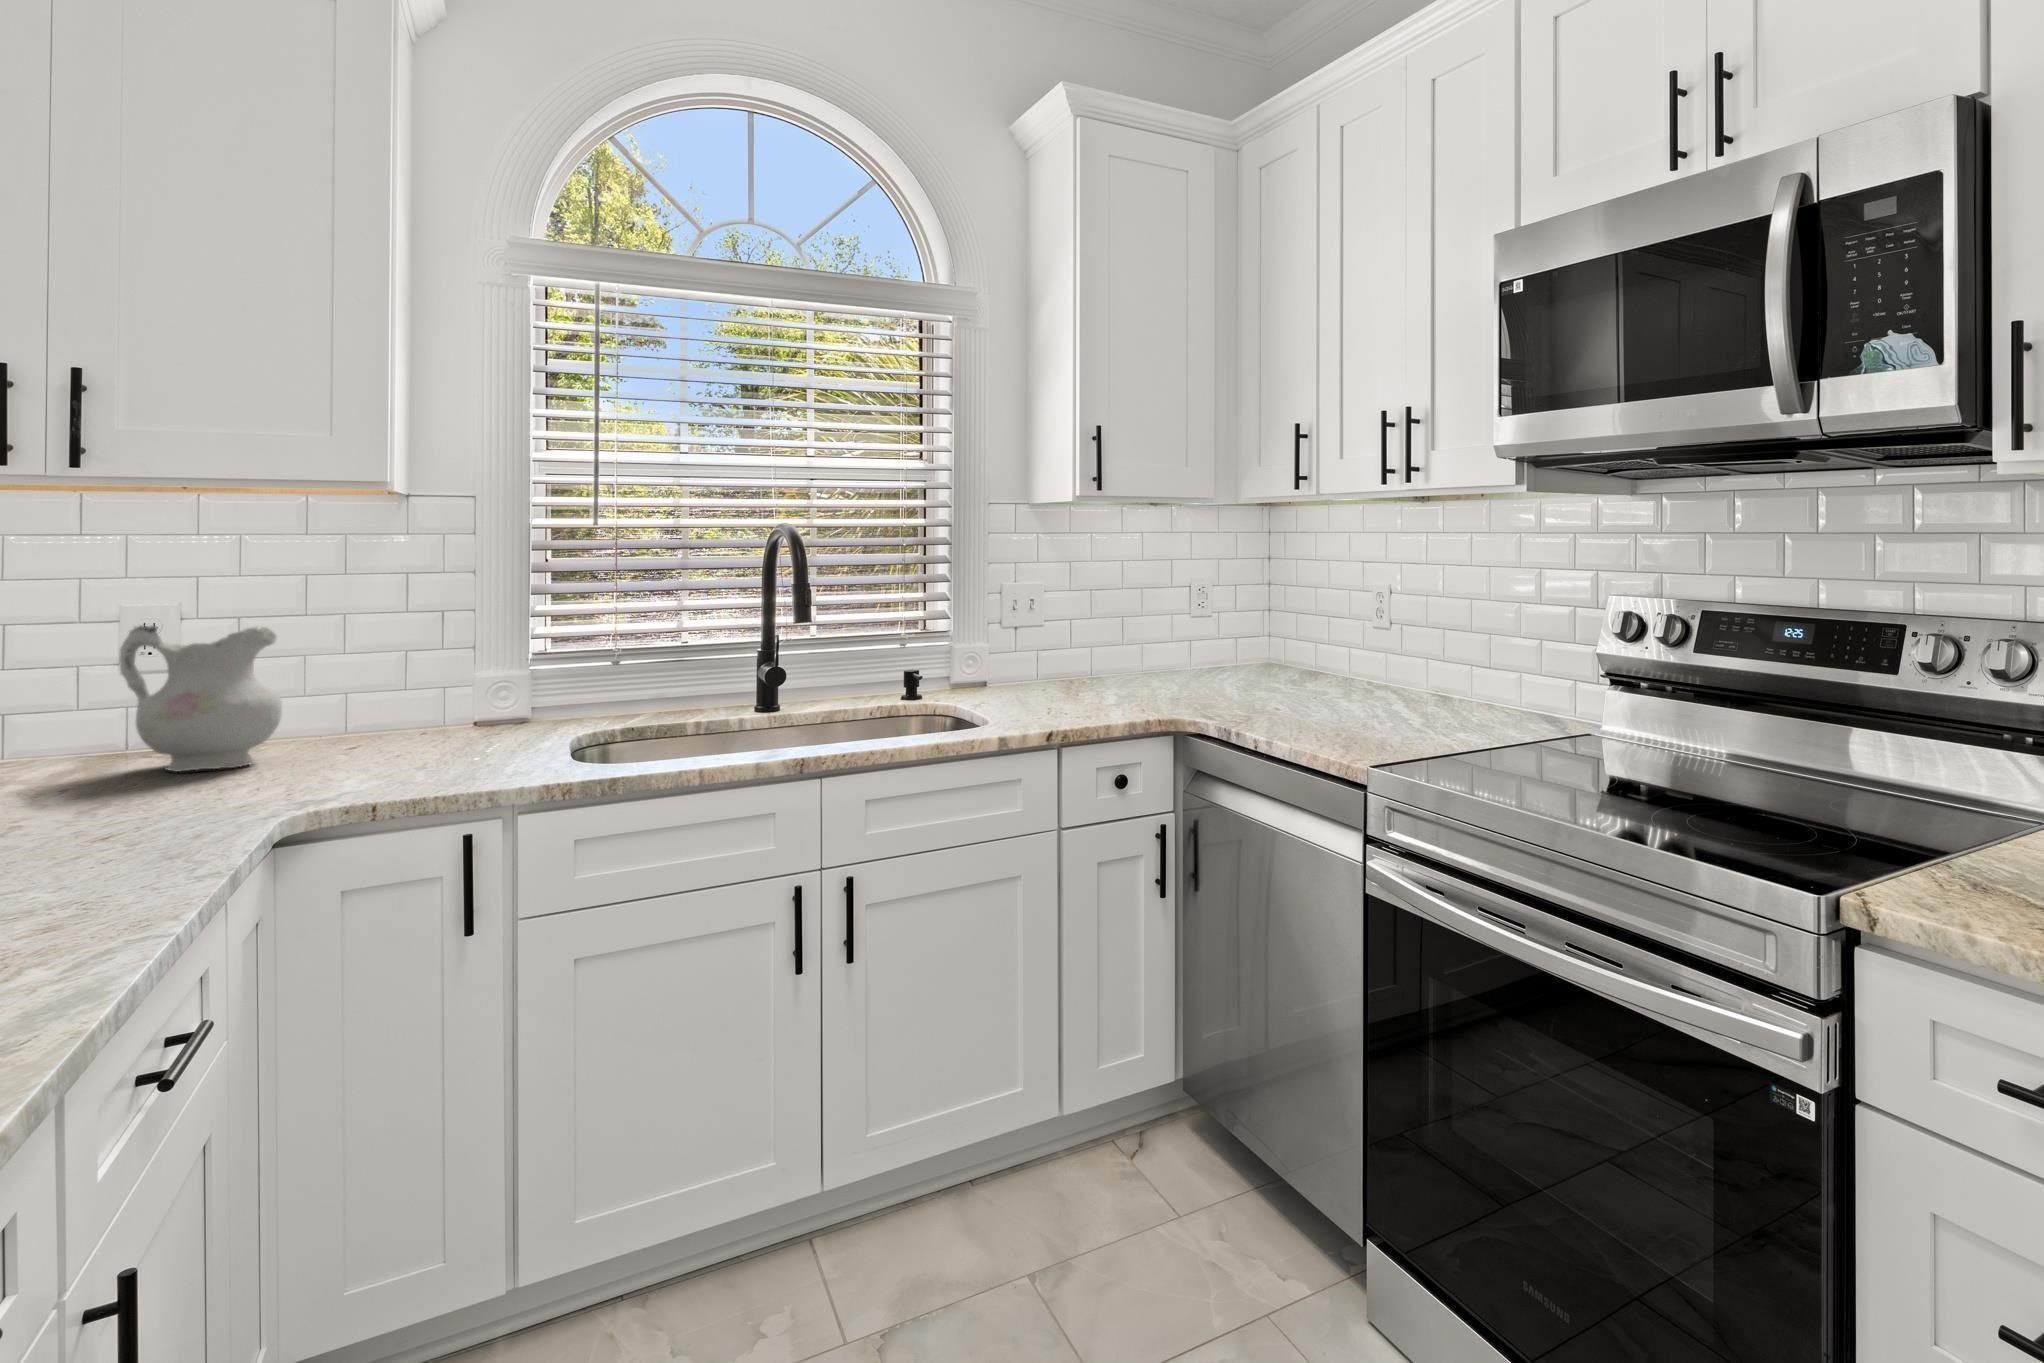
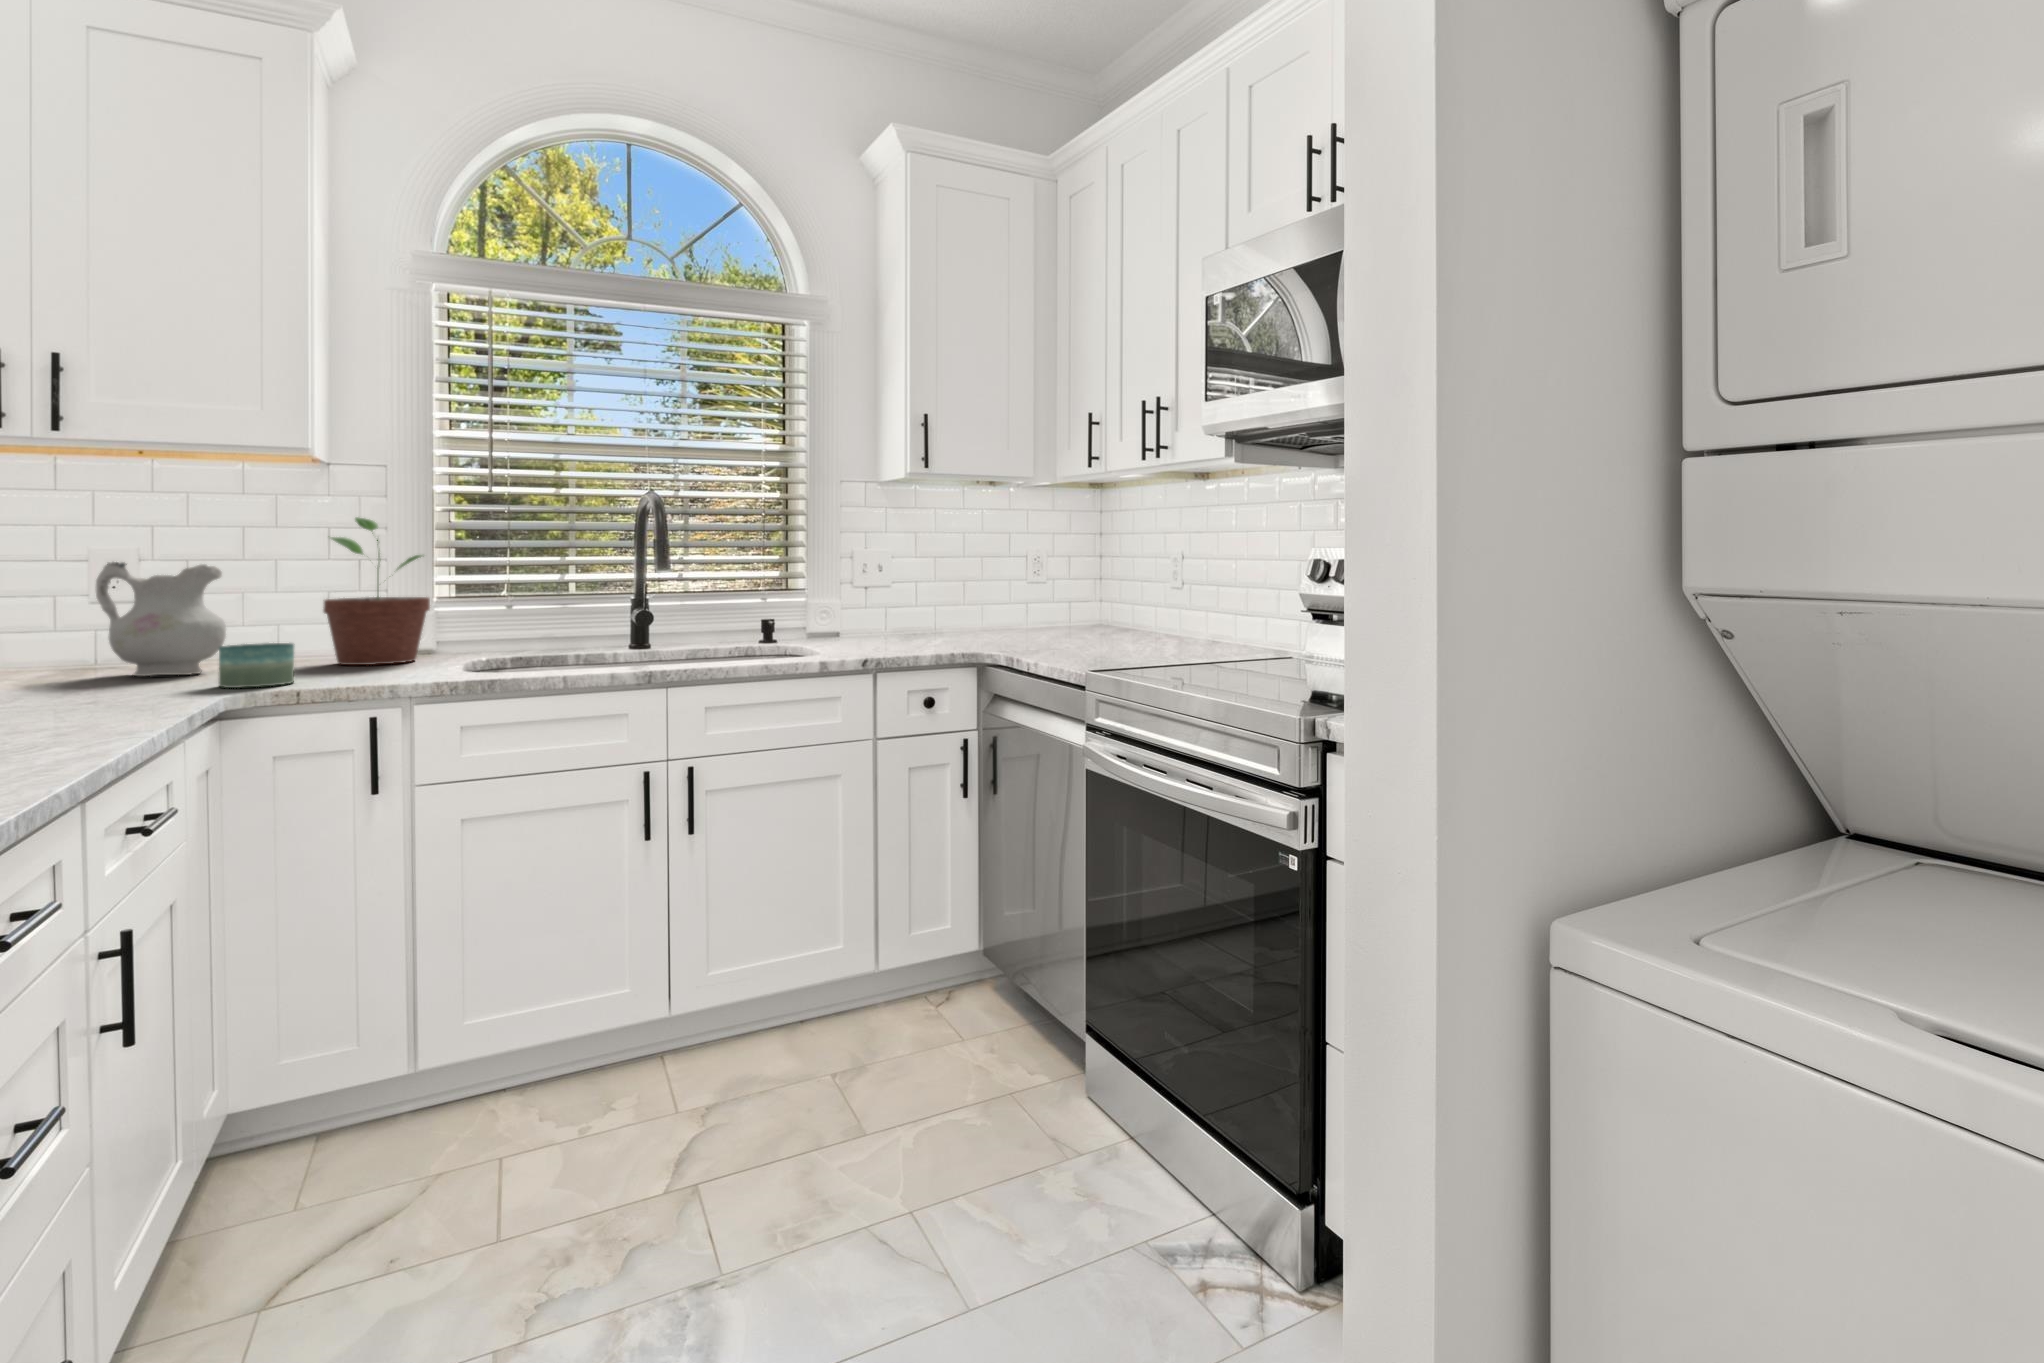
potted plant: none [400,560,527,747] -> present [323,517,430,665]
candle: none [273,732,368,796] -> present [219,643,294,688]

